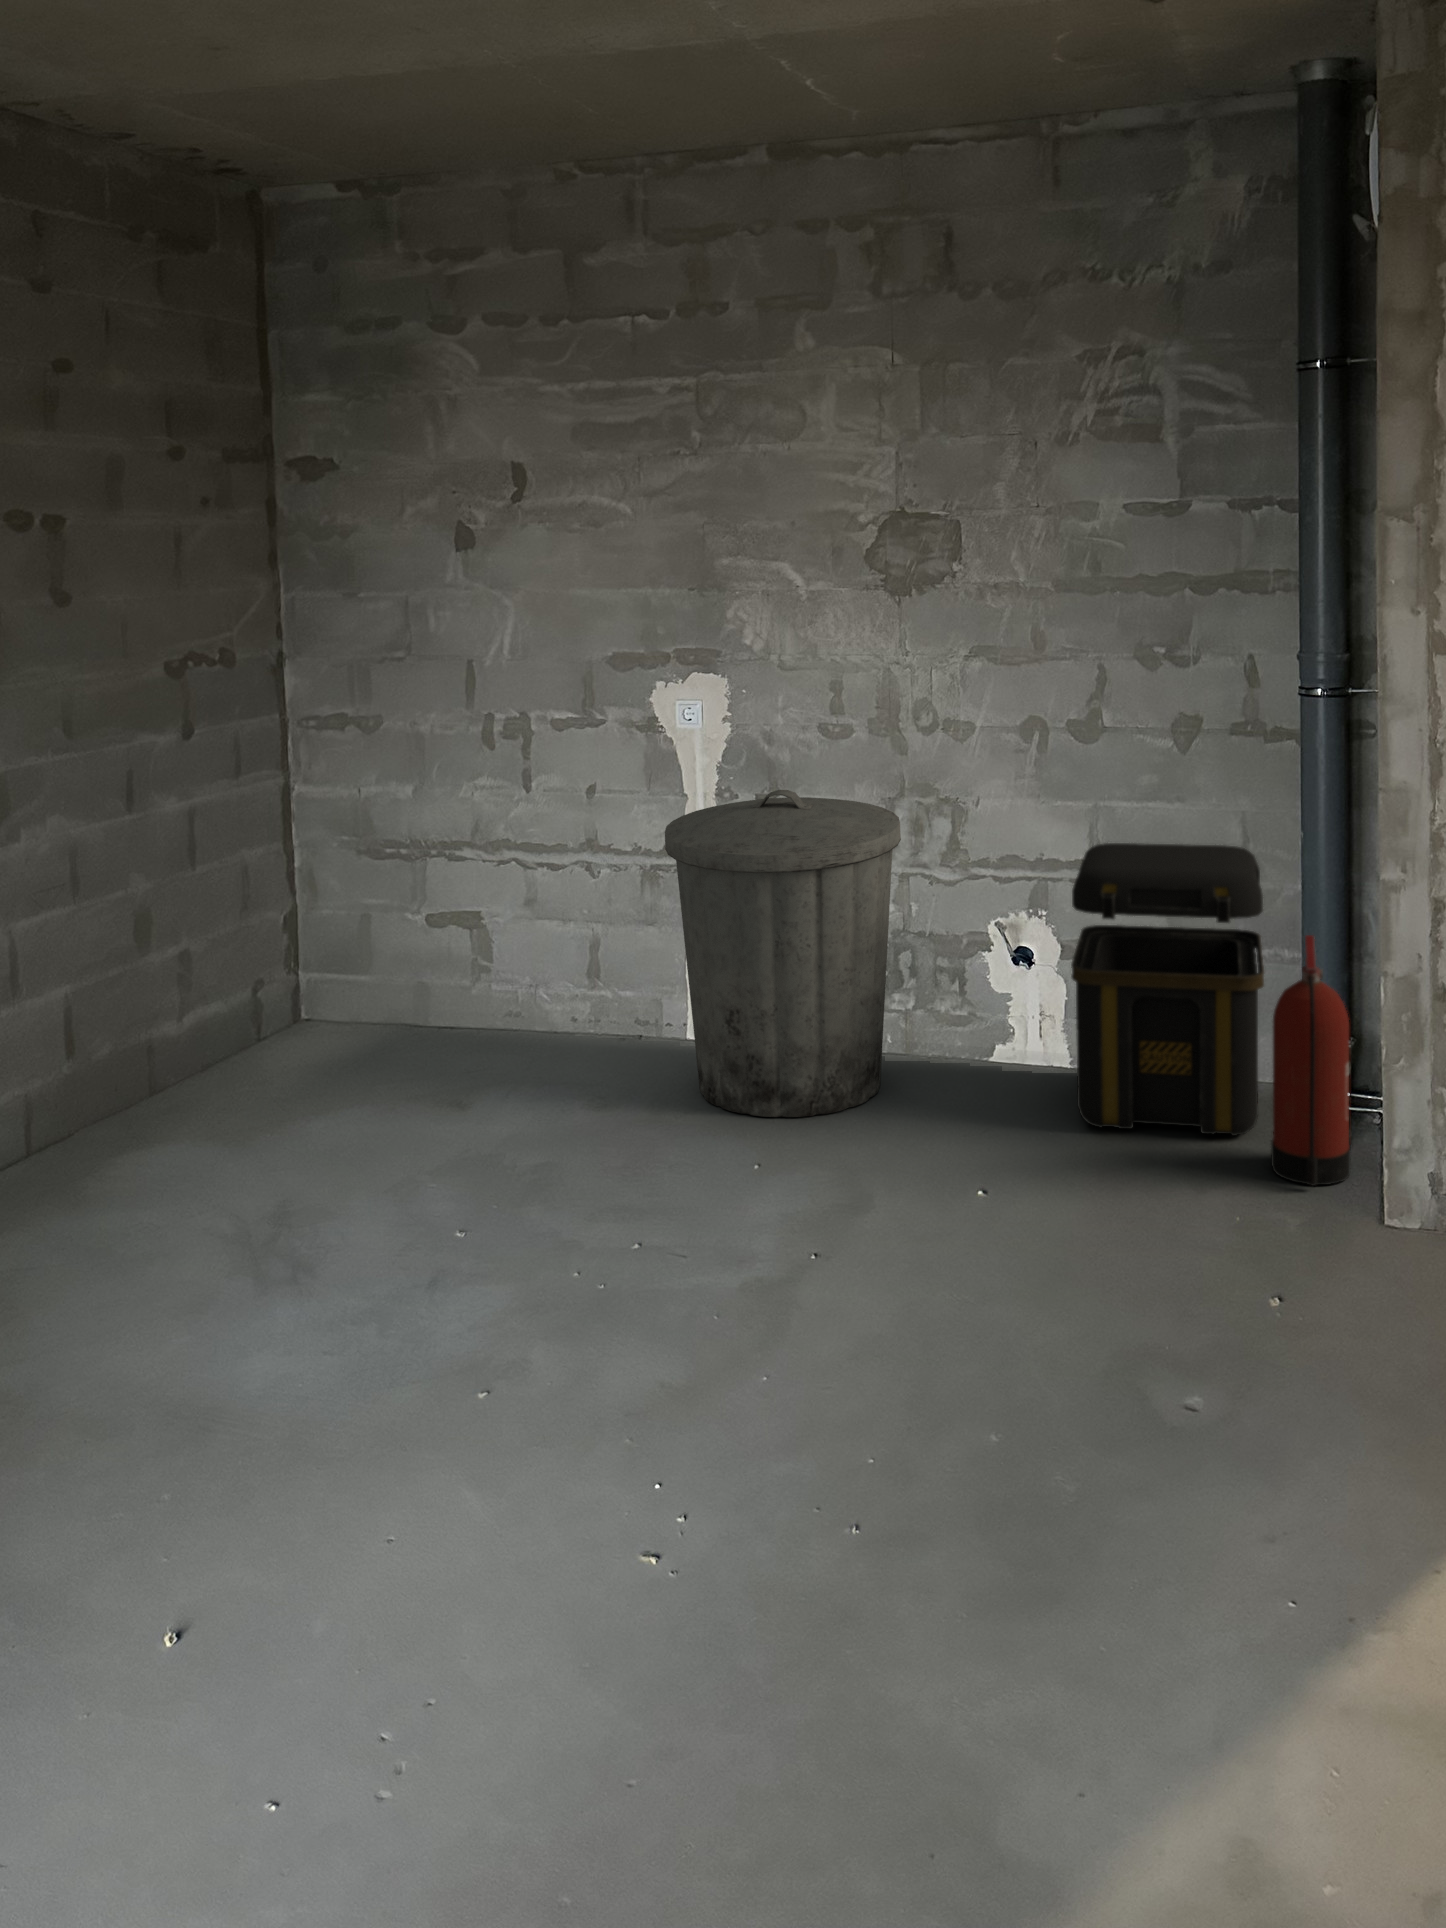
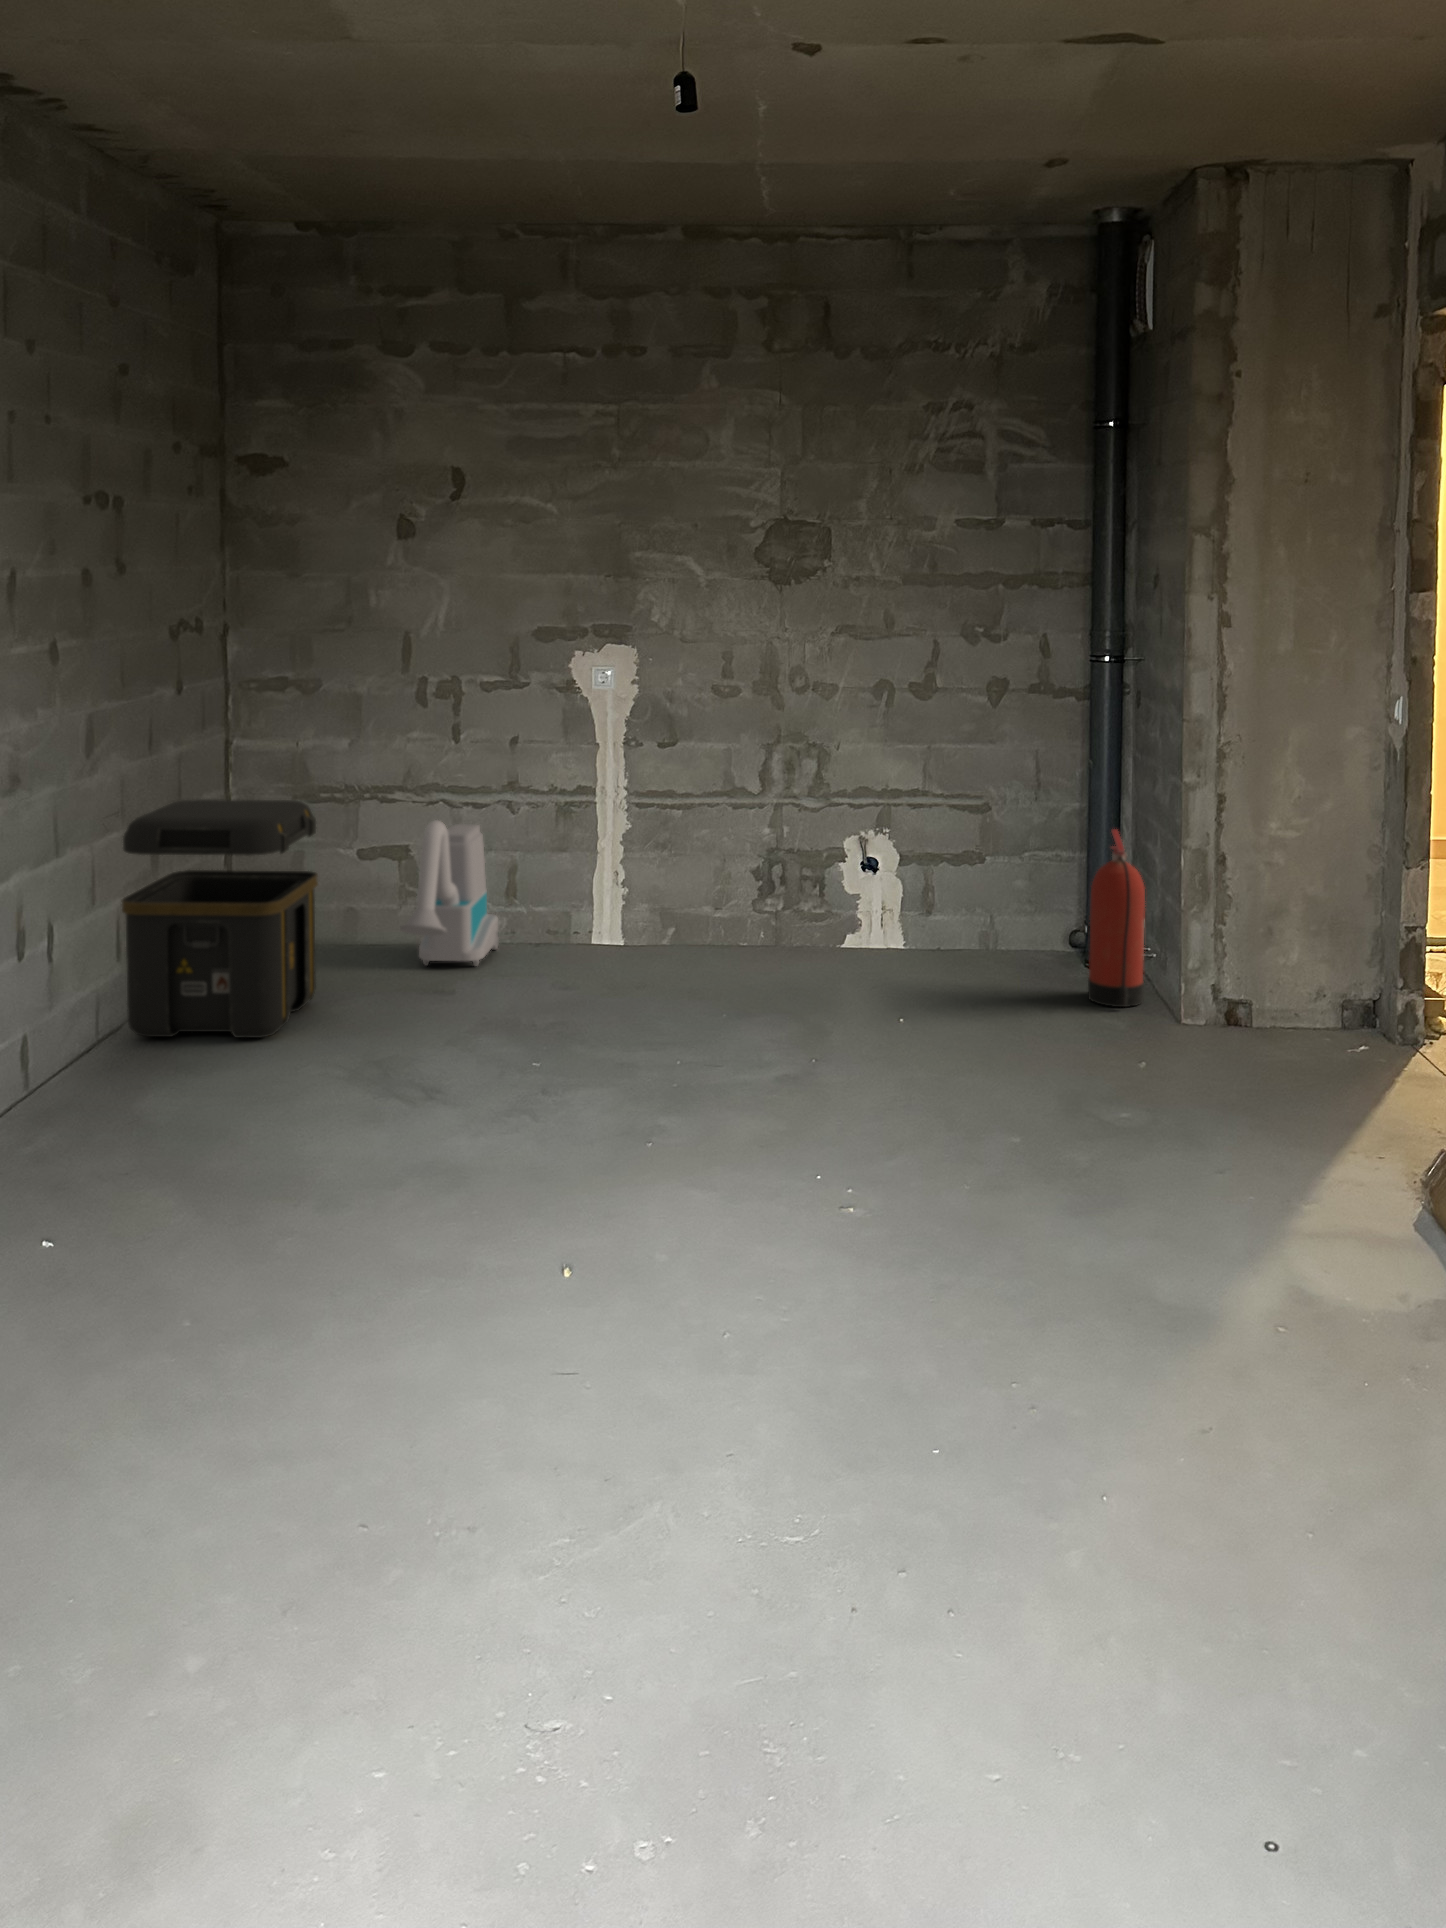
trash can: present [665,790,901,1117] -> none [610,733,796,989]
toolbox: present [1071,843,1264,1136] -> present [122,799,318,1038]
vacuum cleaner: none [405,890,574,1066] -> present [400,820,499,966]

